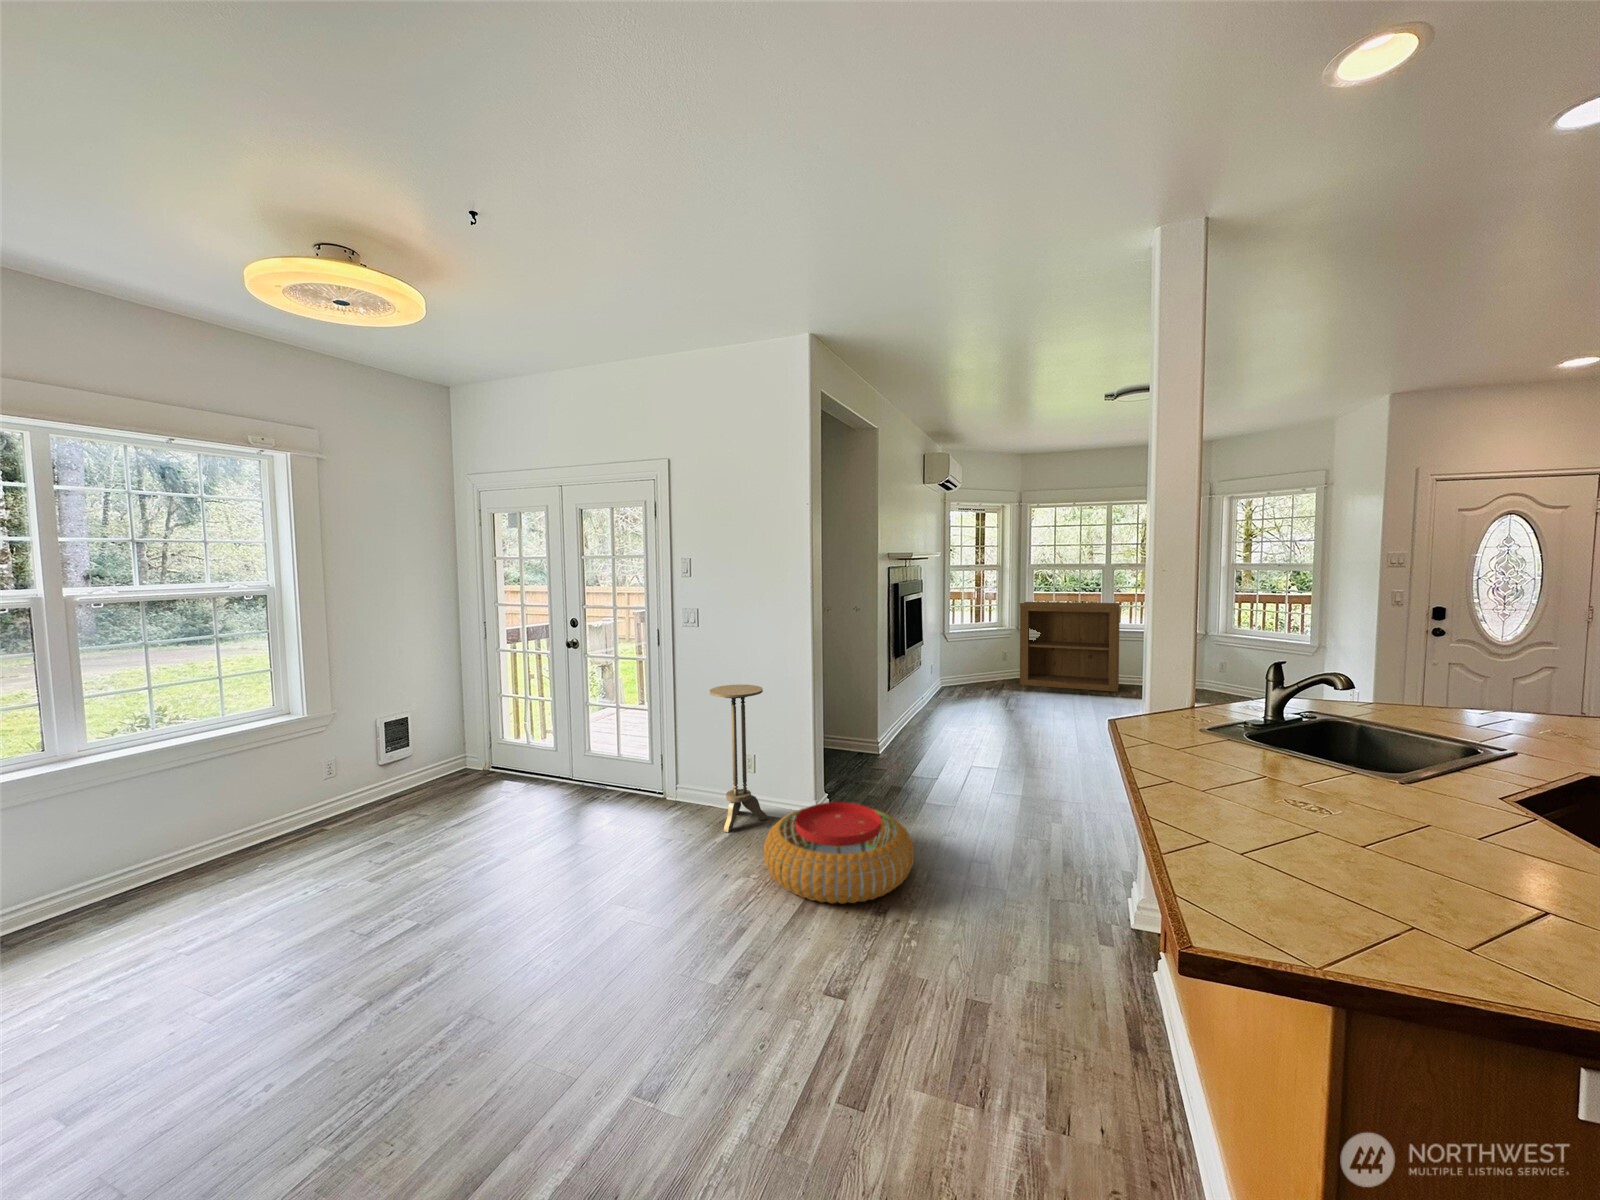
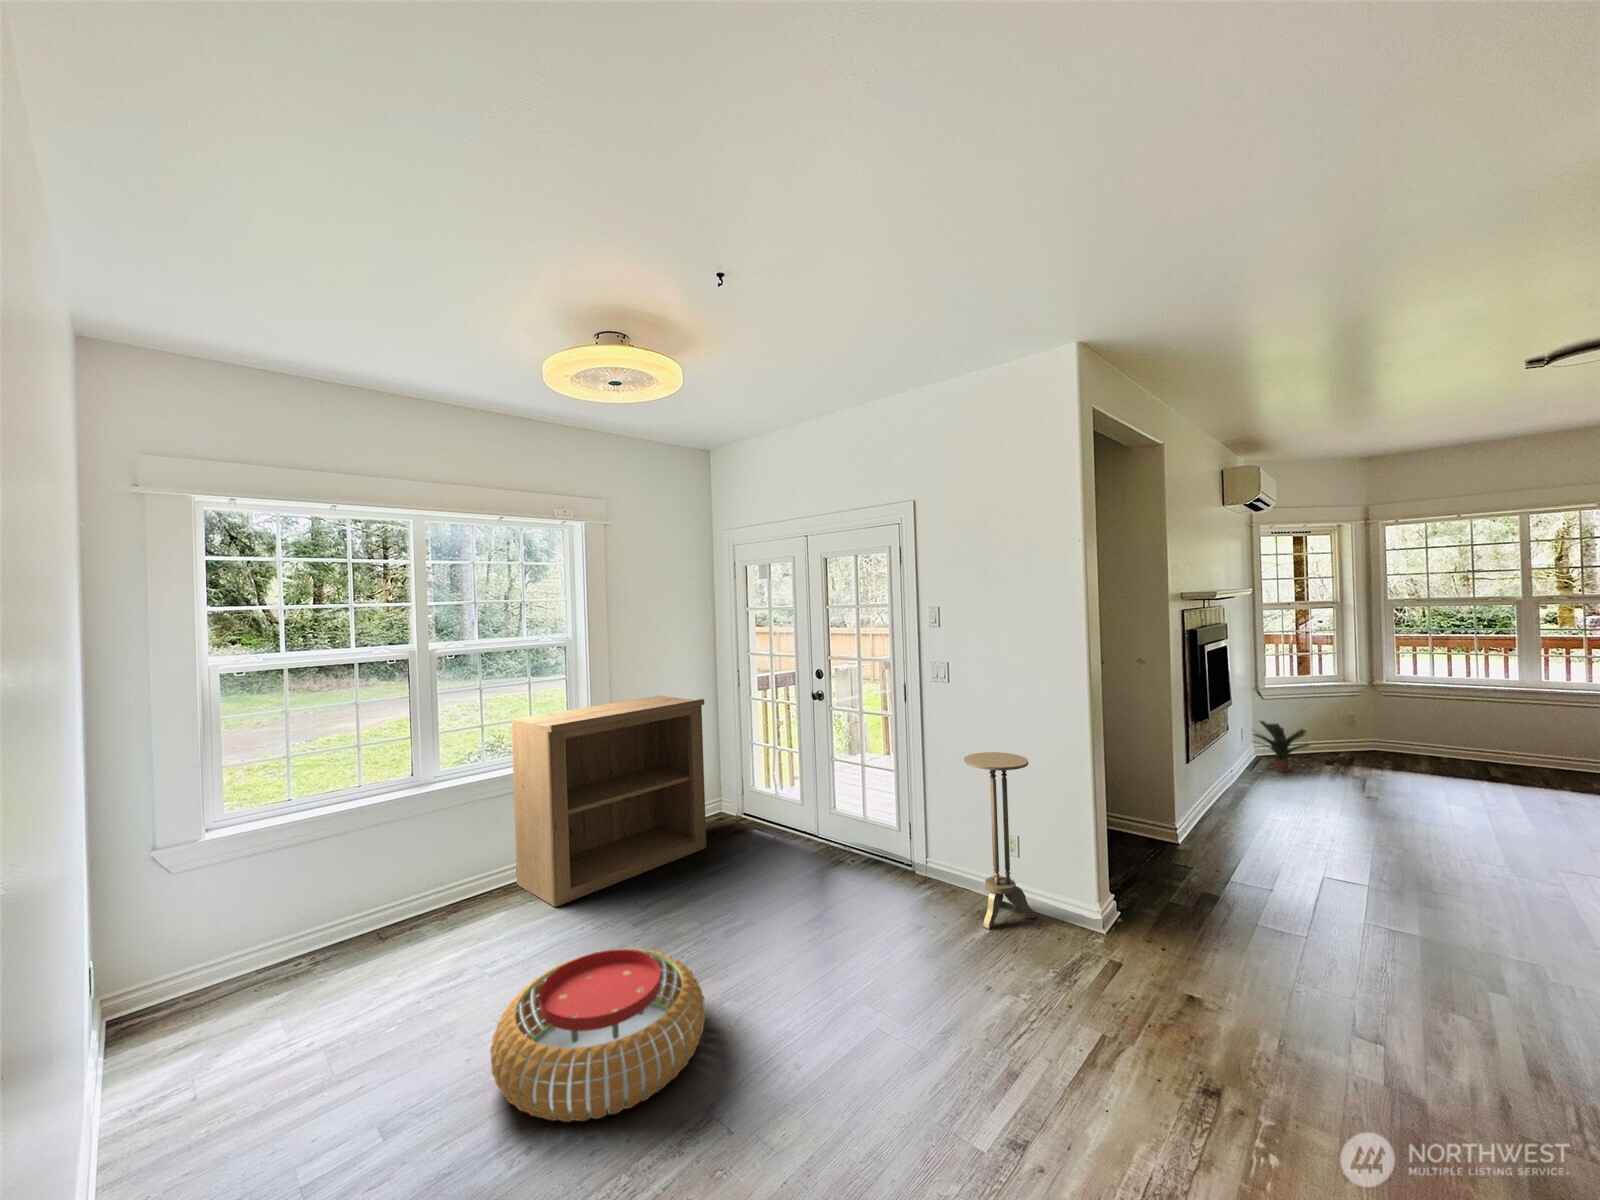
bookshelf: present [1020,602,1120,692] -> present [511,696,706,907]
potted plant: none [936,658,975,697] -> present [1254,721,1309,772]
pouf: present [764,802,914,904] -> present [491,948,705,1122]

